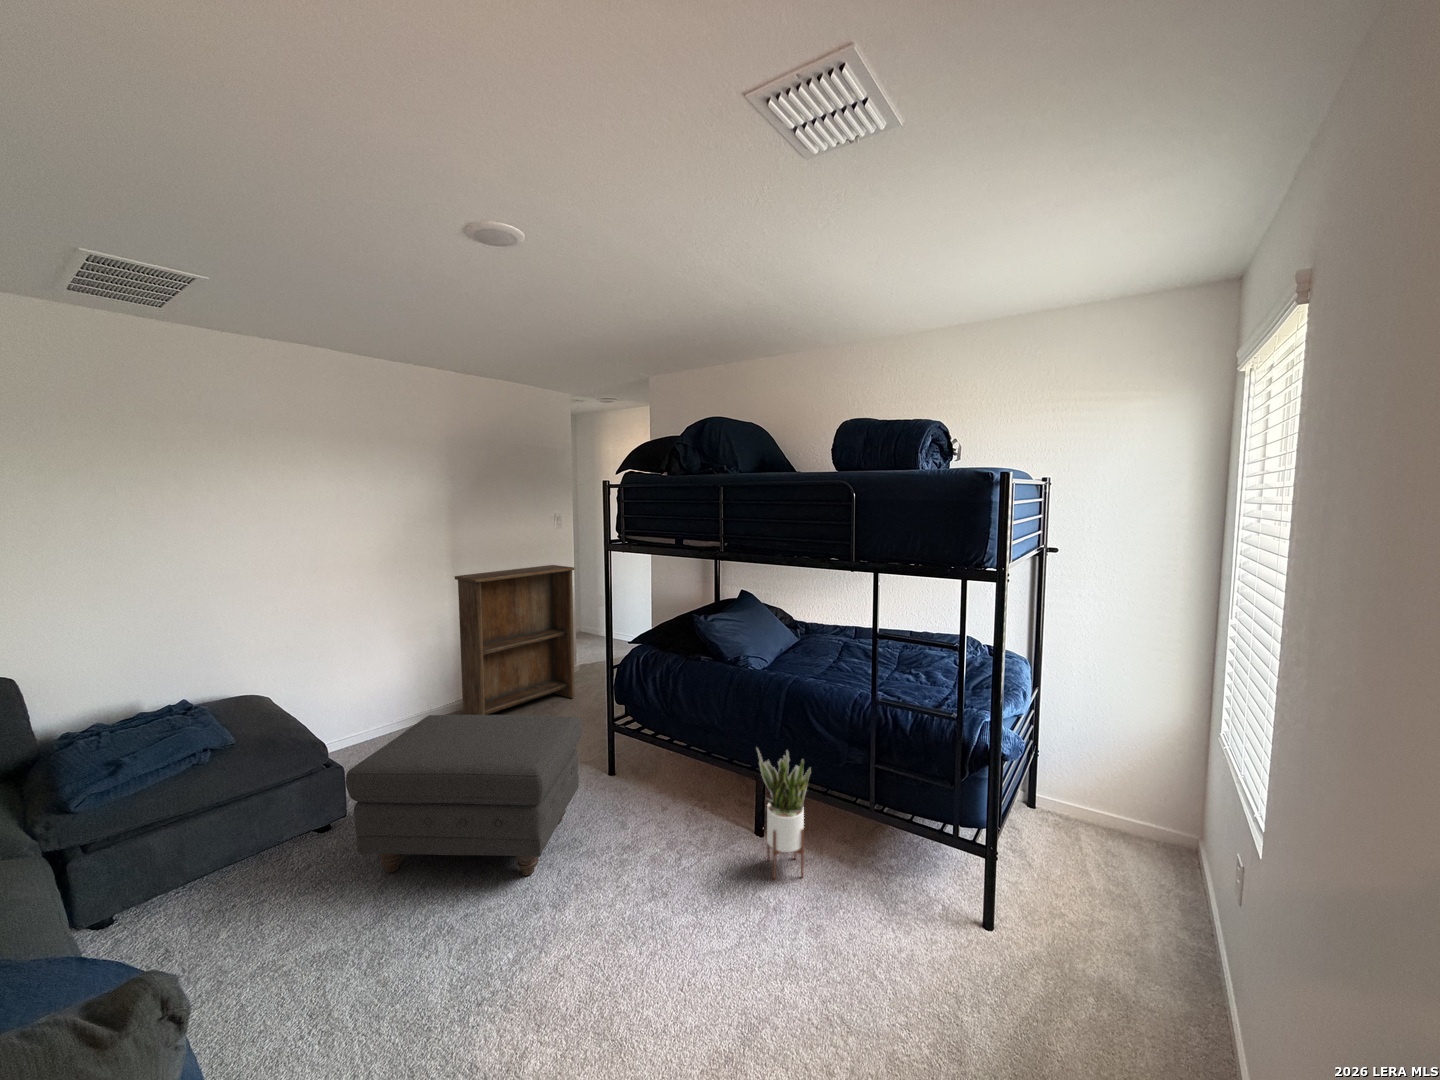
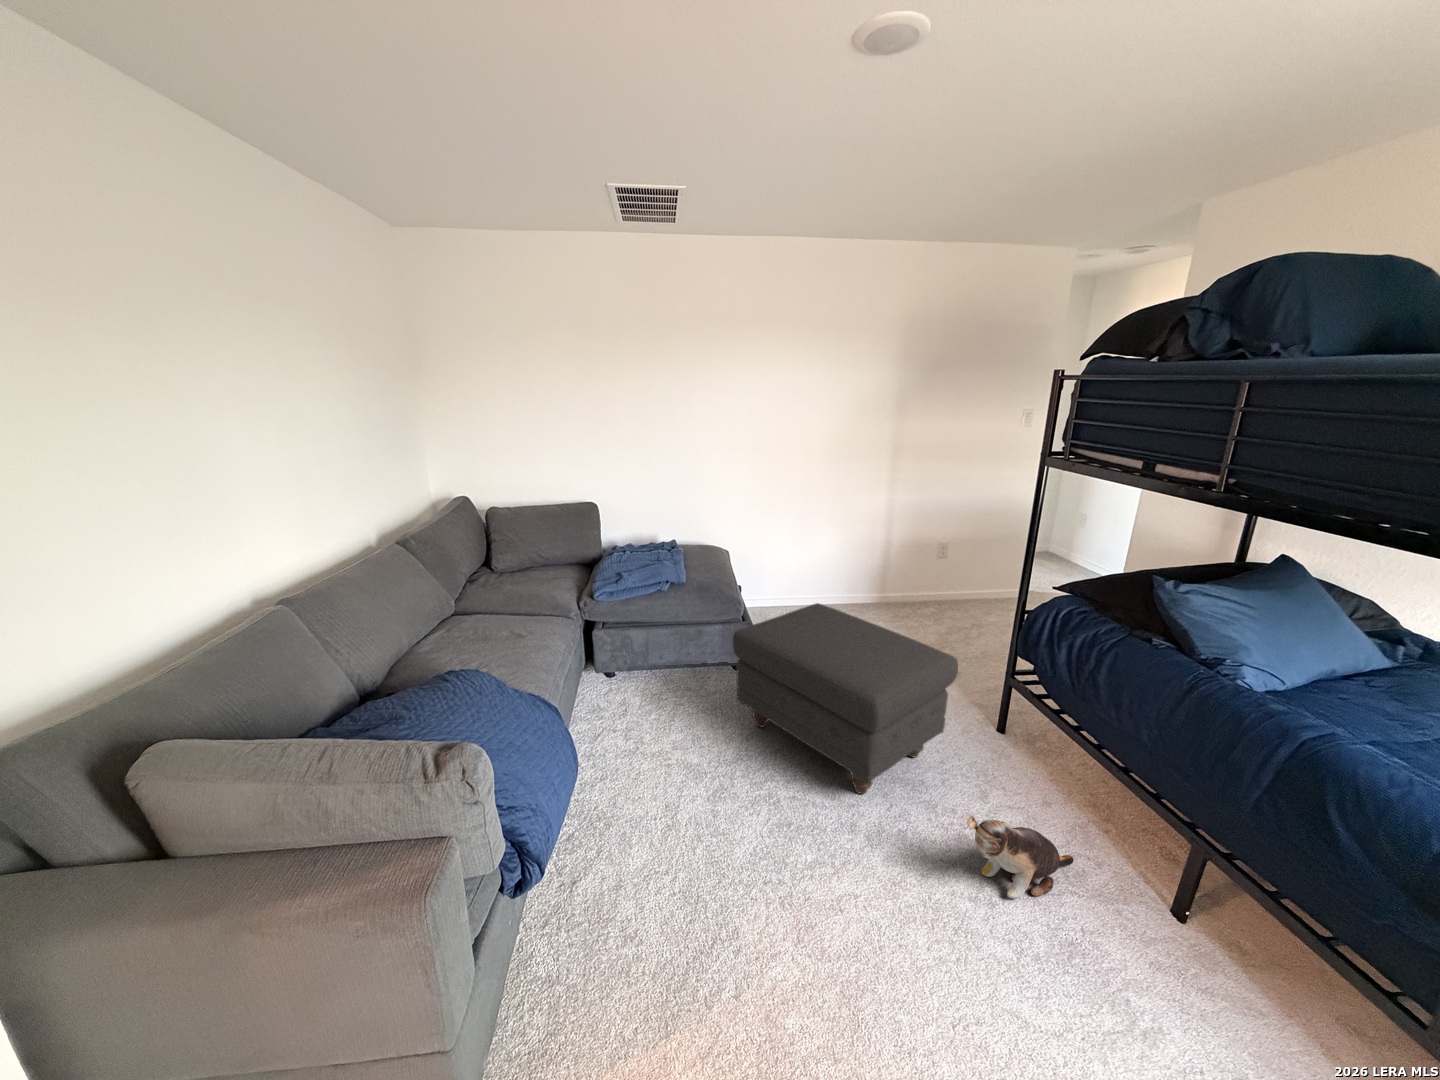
bookshelf: present [455,565,575,715] -> none [874,467,1027,629]
potted plant: present [756,748,811,879] -> none [1164,806,1292,1027]
plush toy: none [635,821,697,881] -> present [967,816,1074,899]

